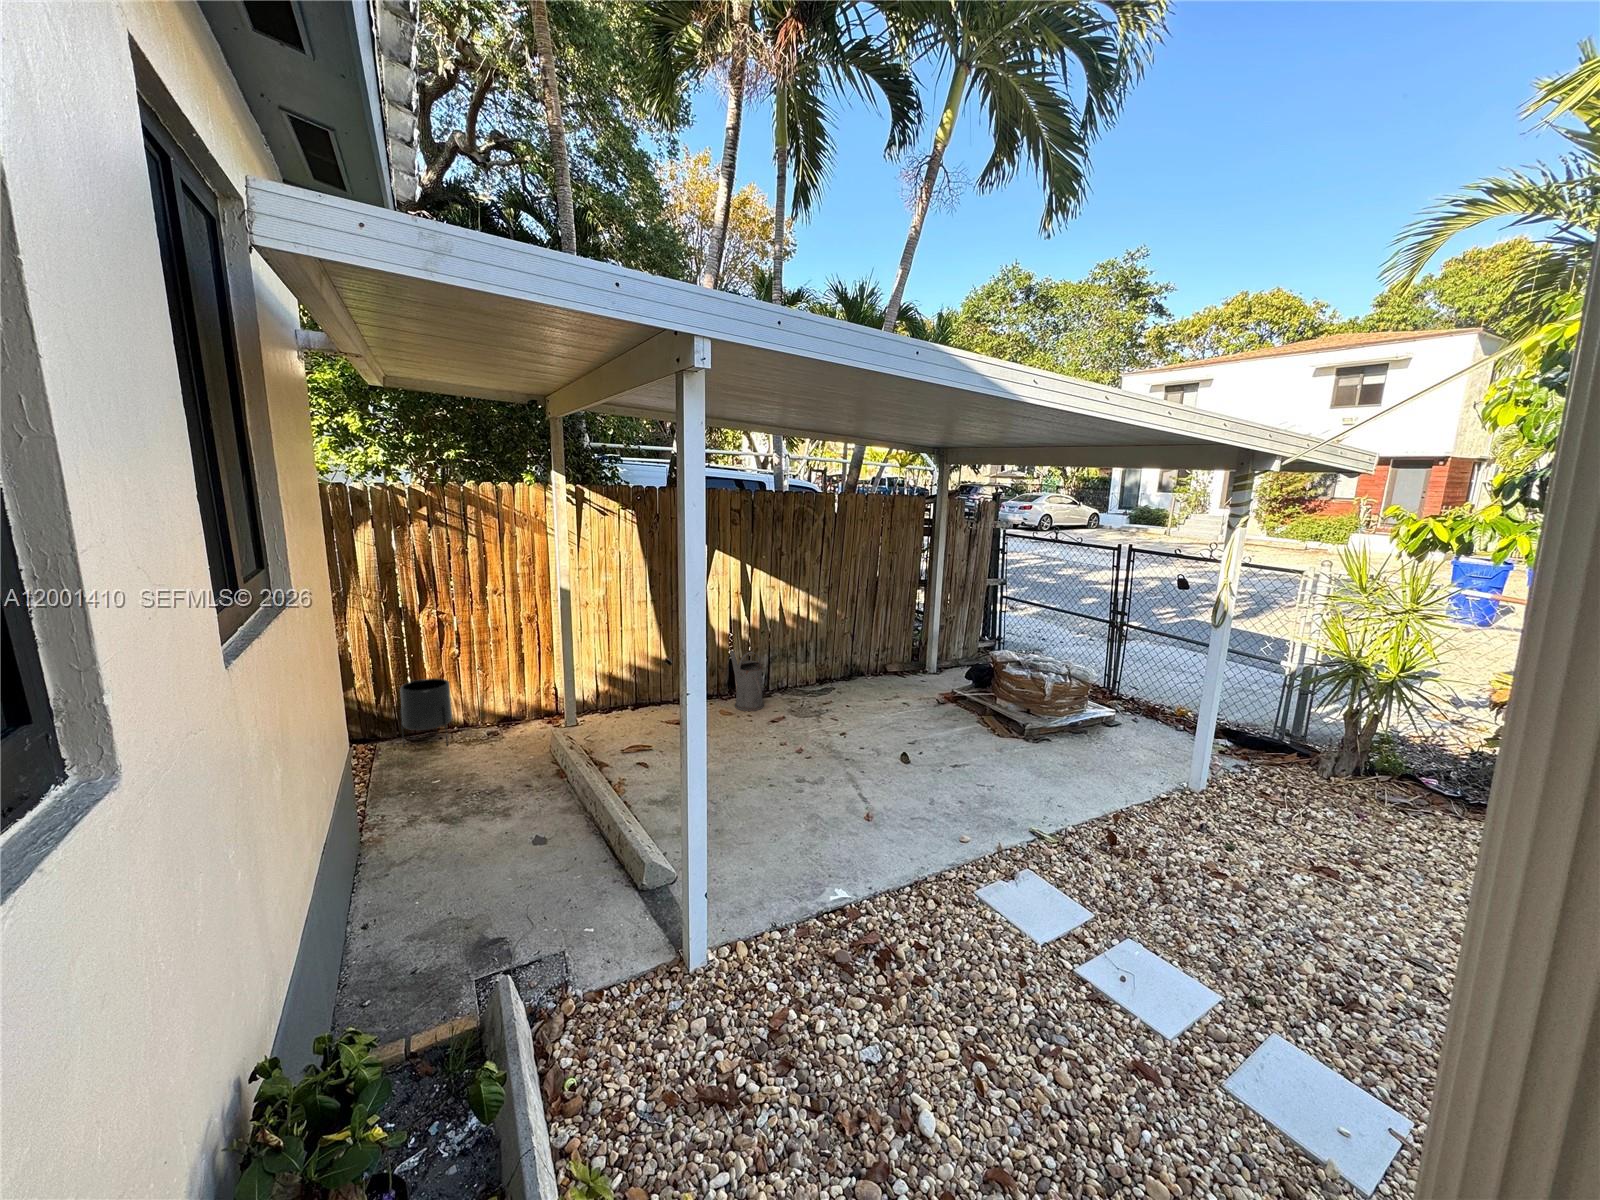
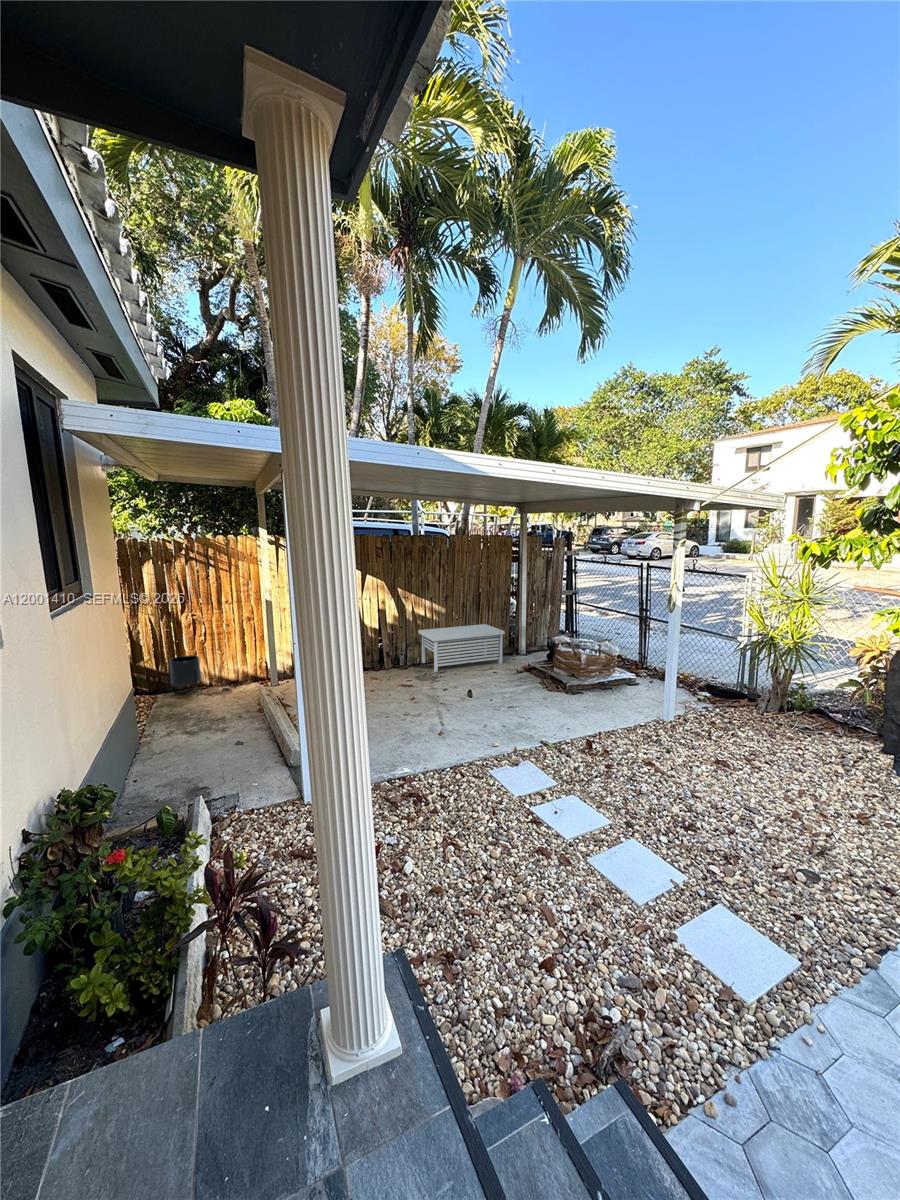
storage bench: none [784,628,913,702] -> present [418,624,505,672]
watering can: present [730,650,763,711] -> none [381,639,401,678]

